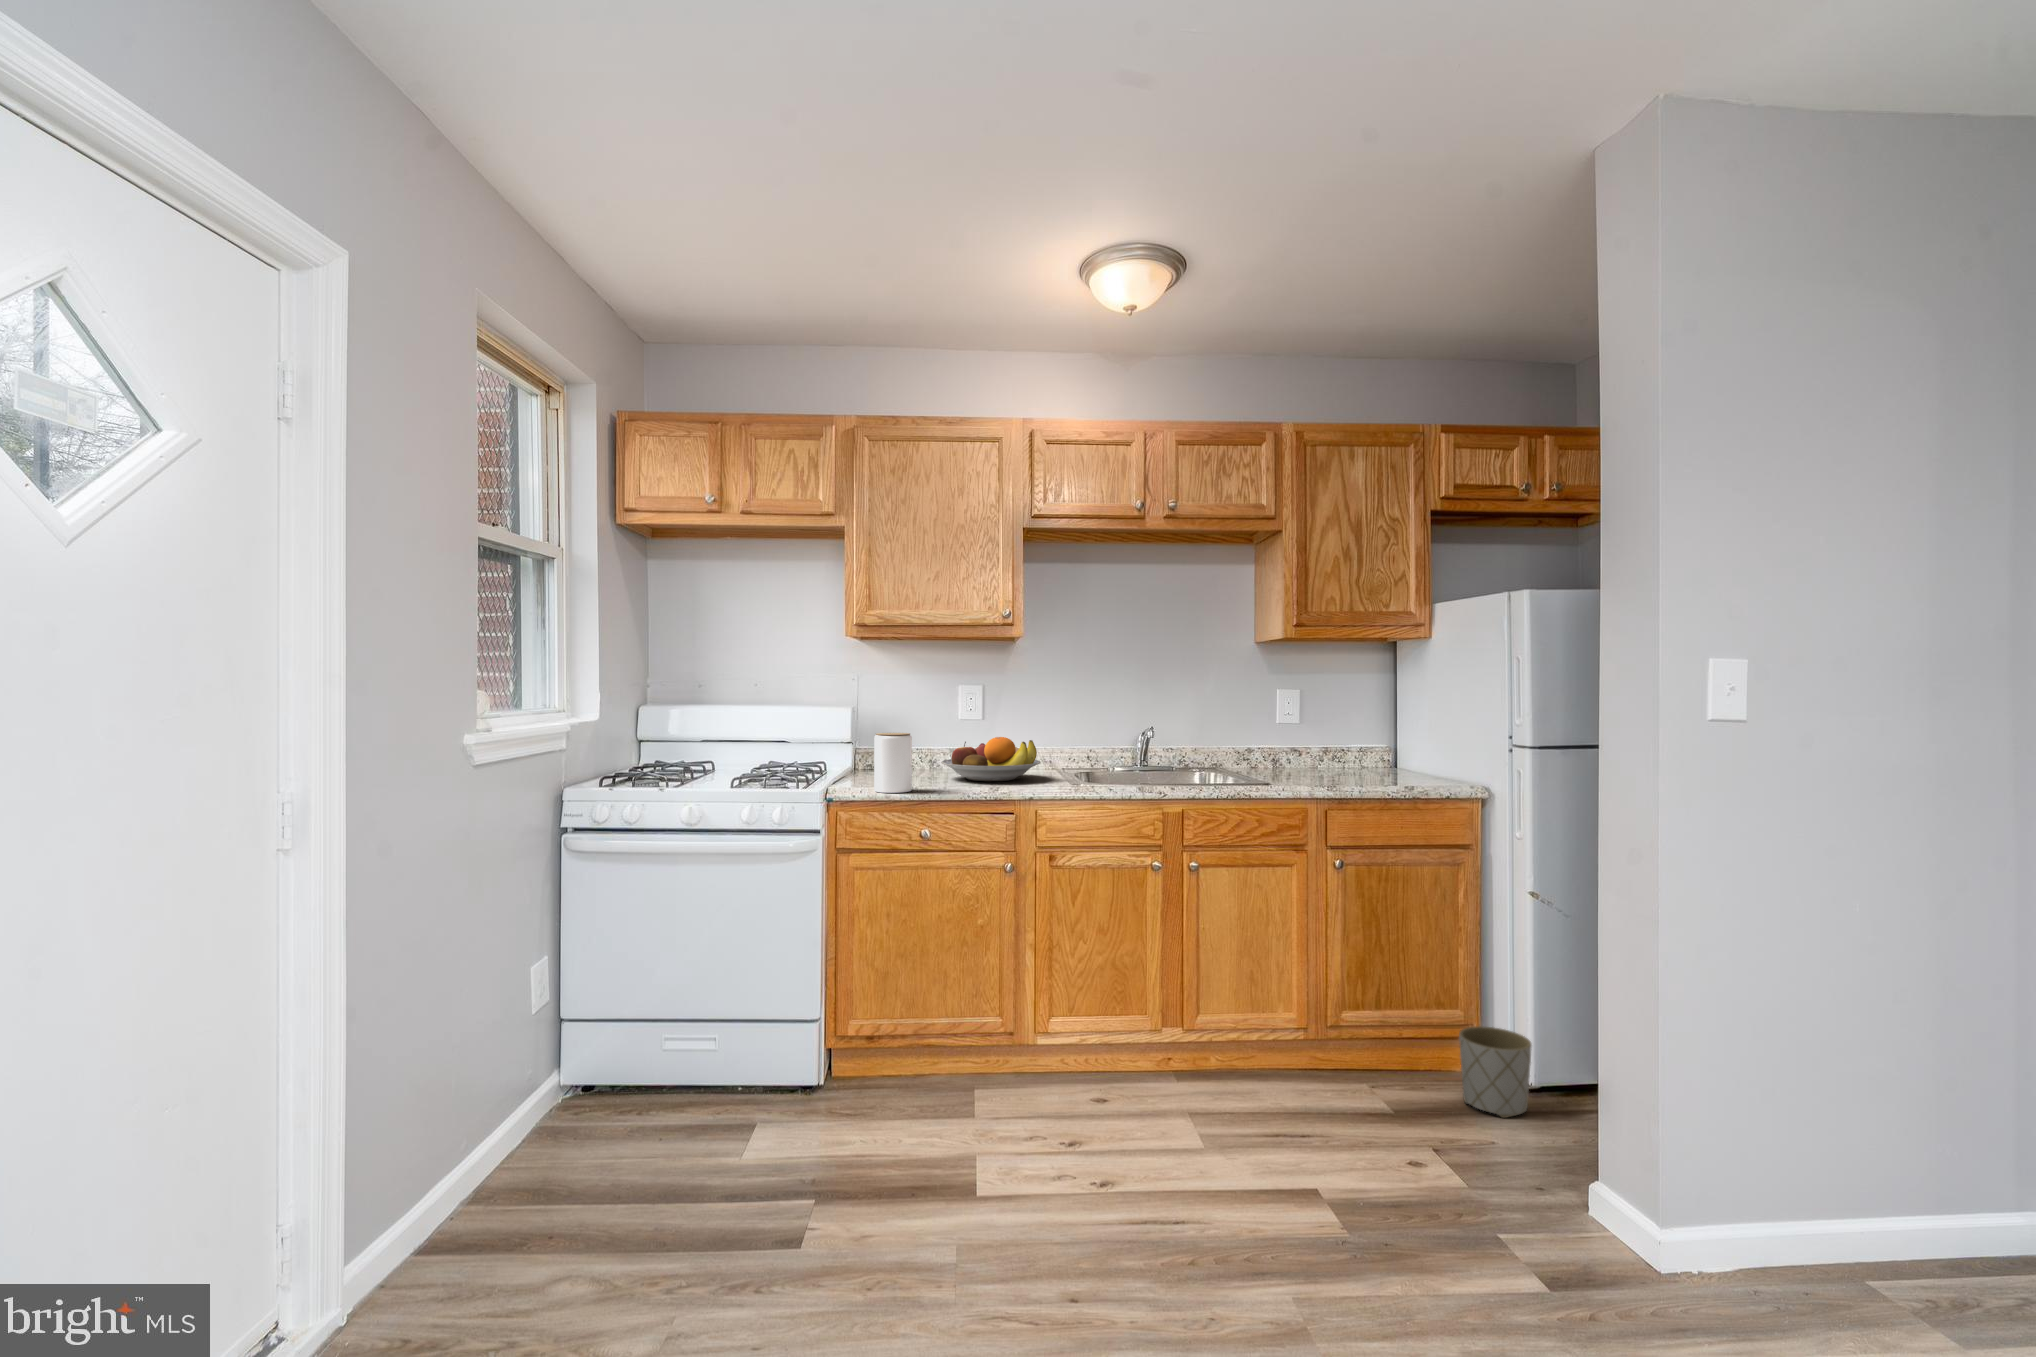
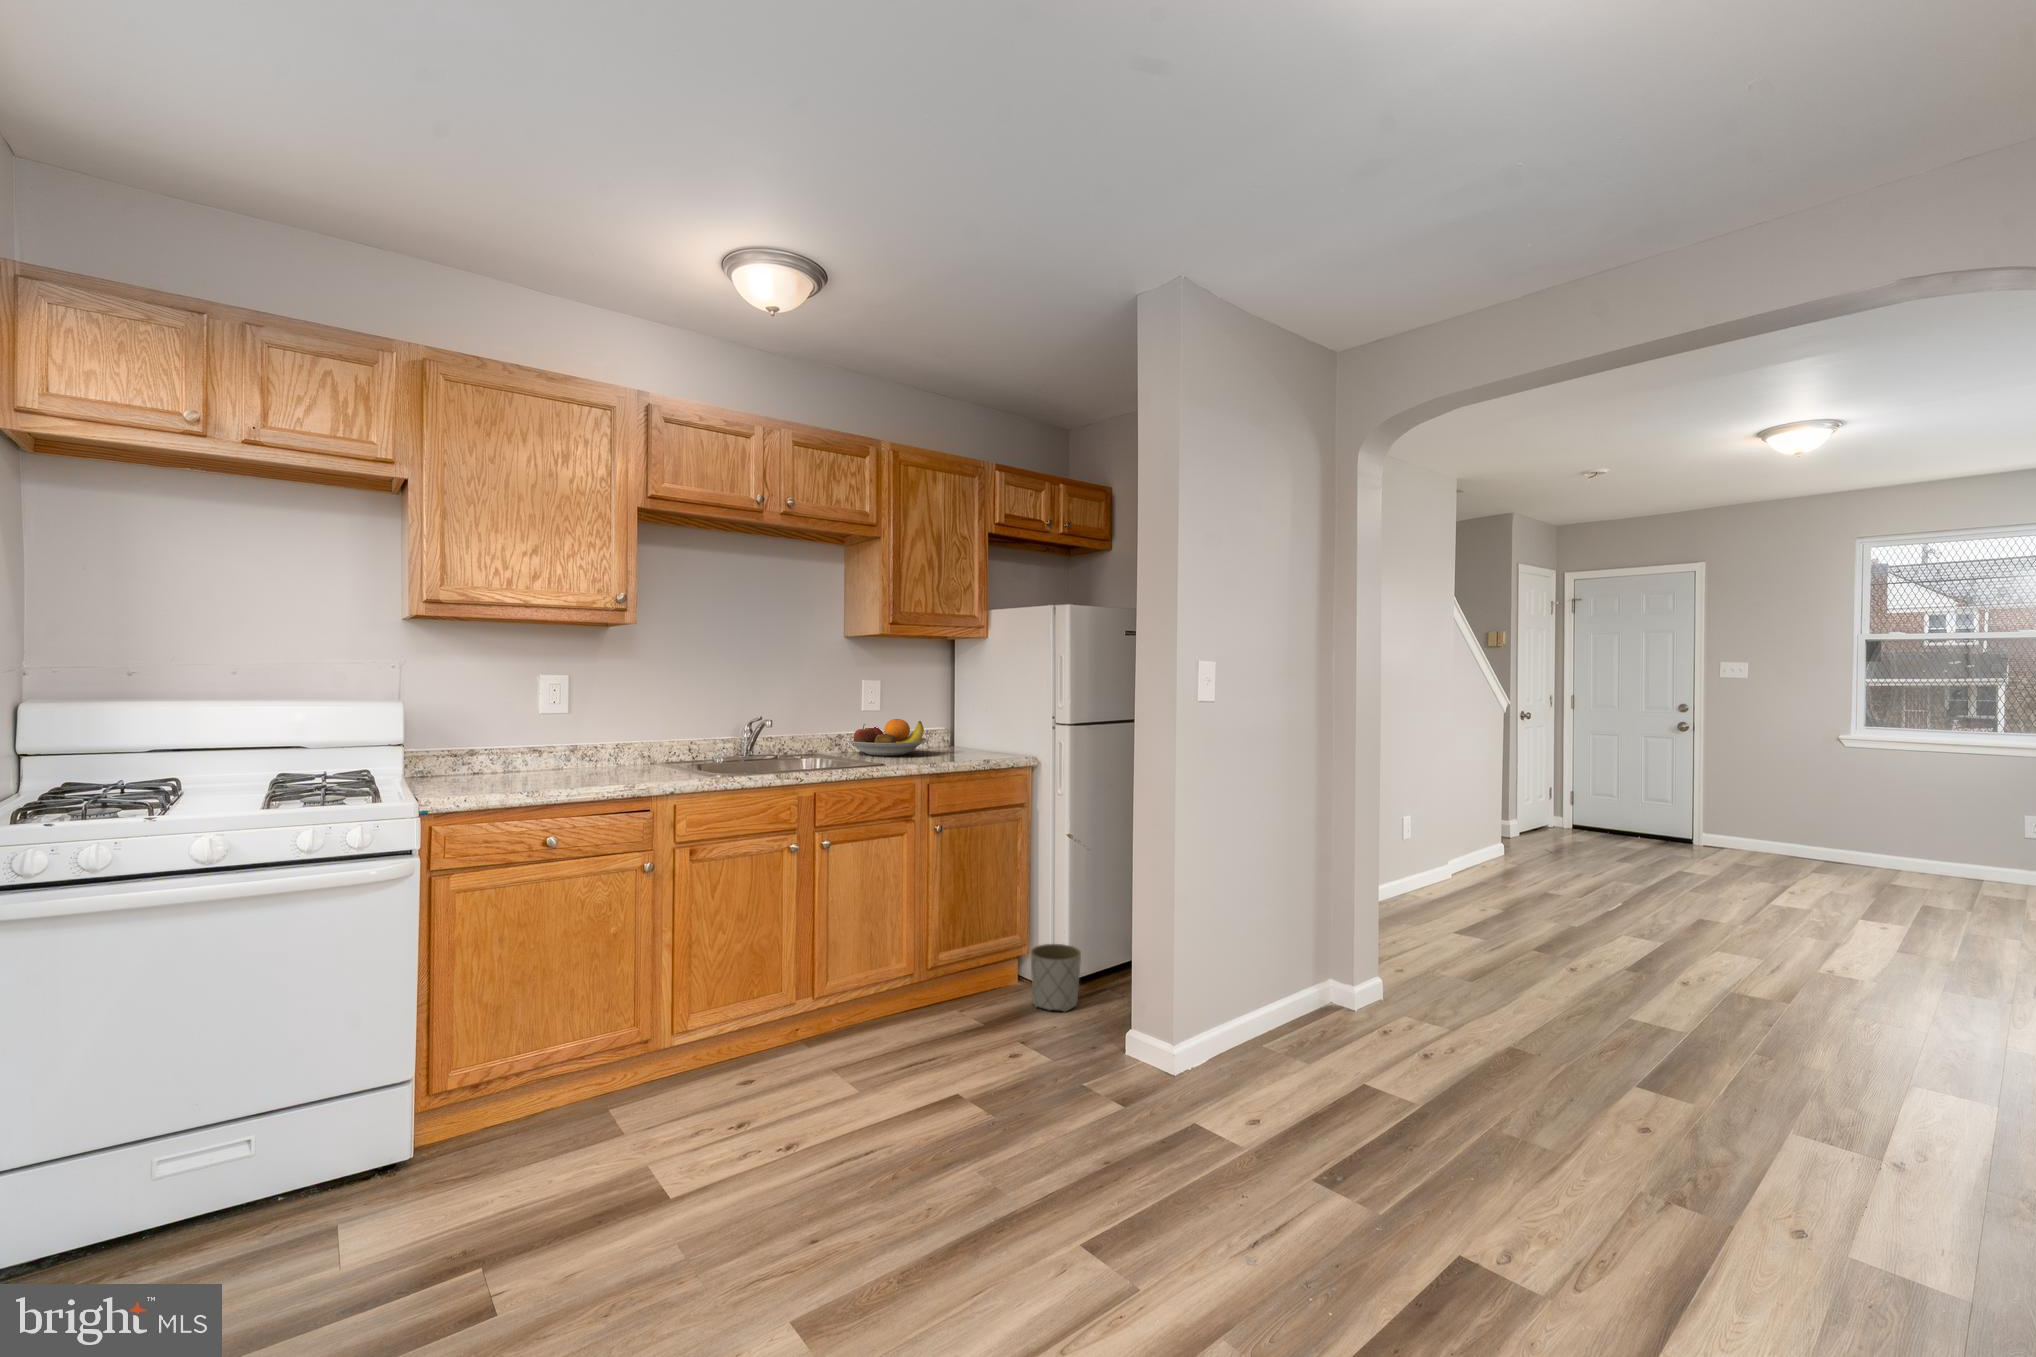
jar: present [874,733,912,793] -> none [473,727,524,797]
fruit bowl: present [941,737,1040,781] -> present [845,719,928,756]

